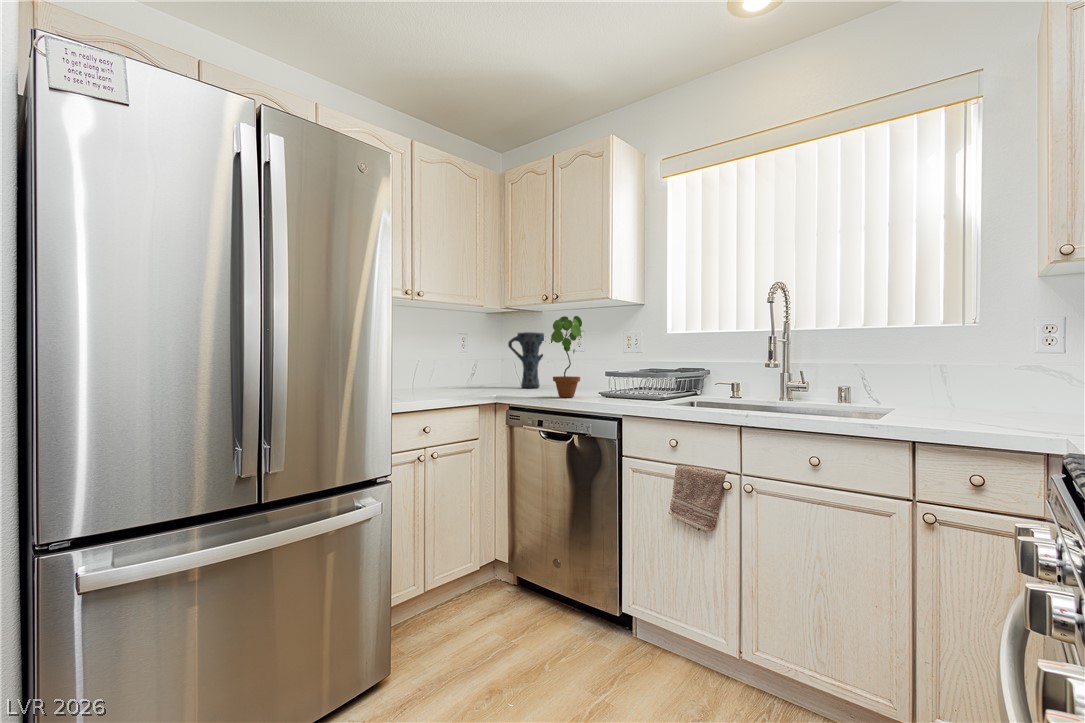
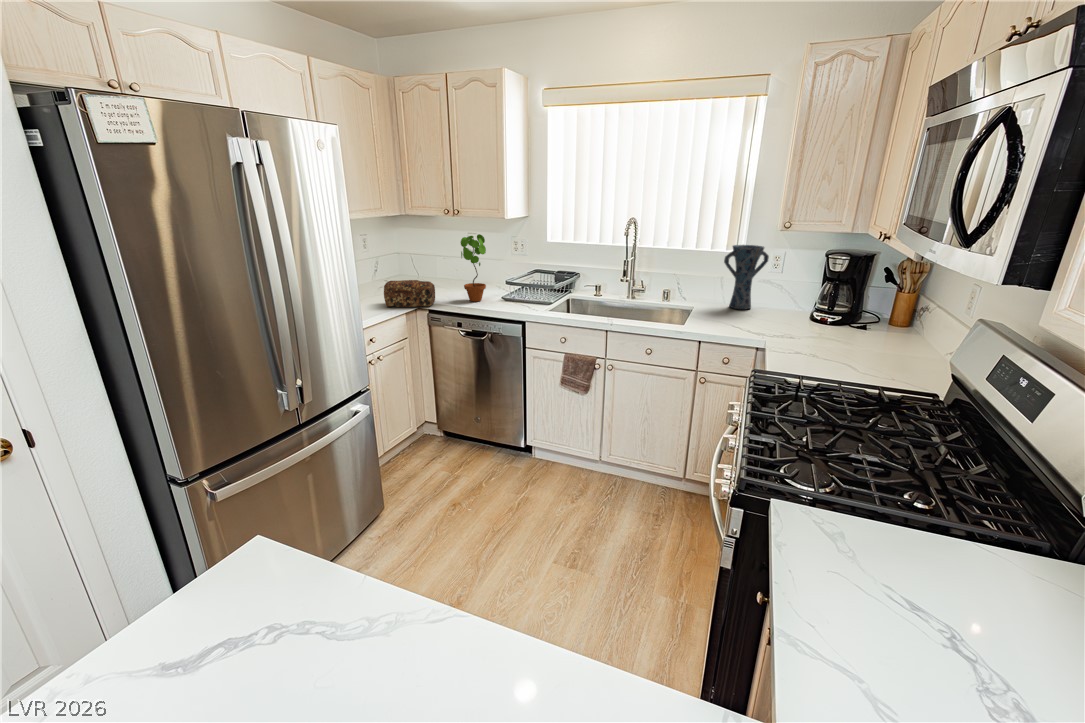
vase: present [508,332,550,388] -> present [724,245,769,309]
bread loaf: none [455,367,518,398] -> present [384,280,435,307]

